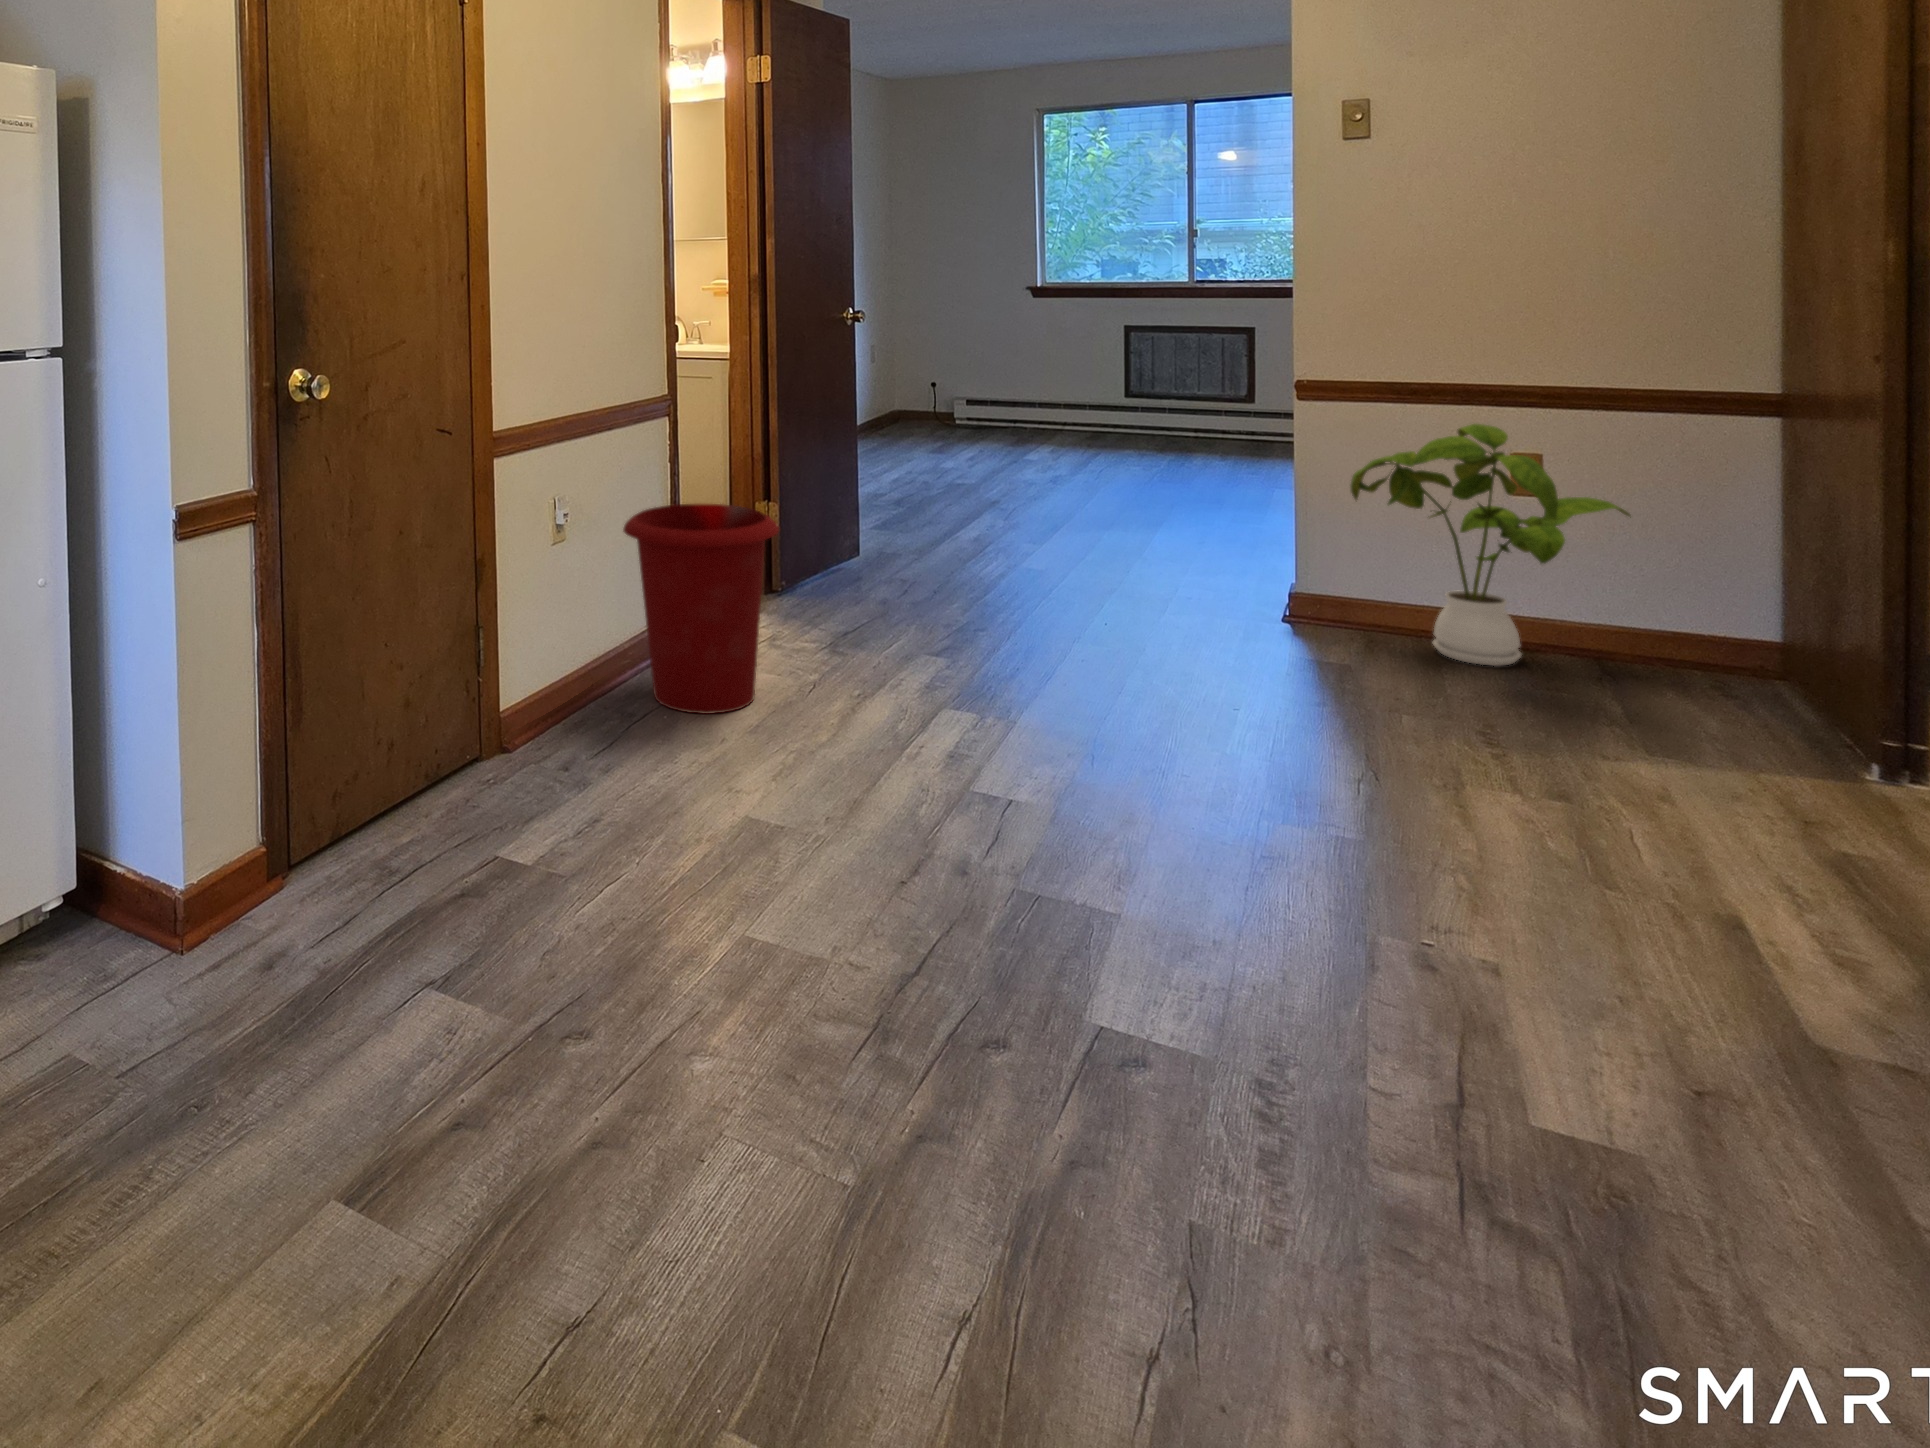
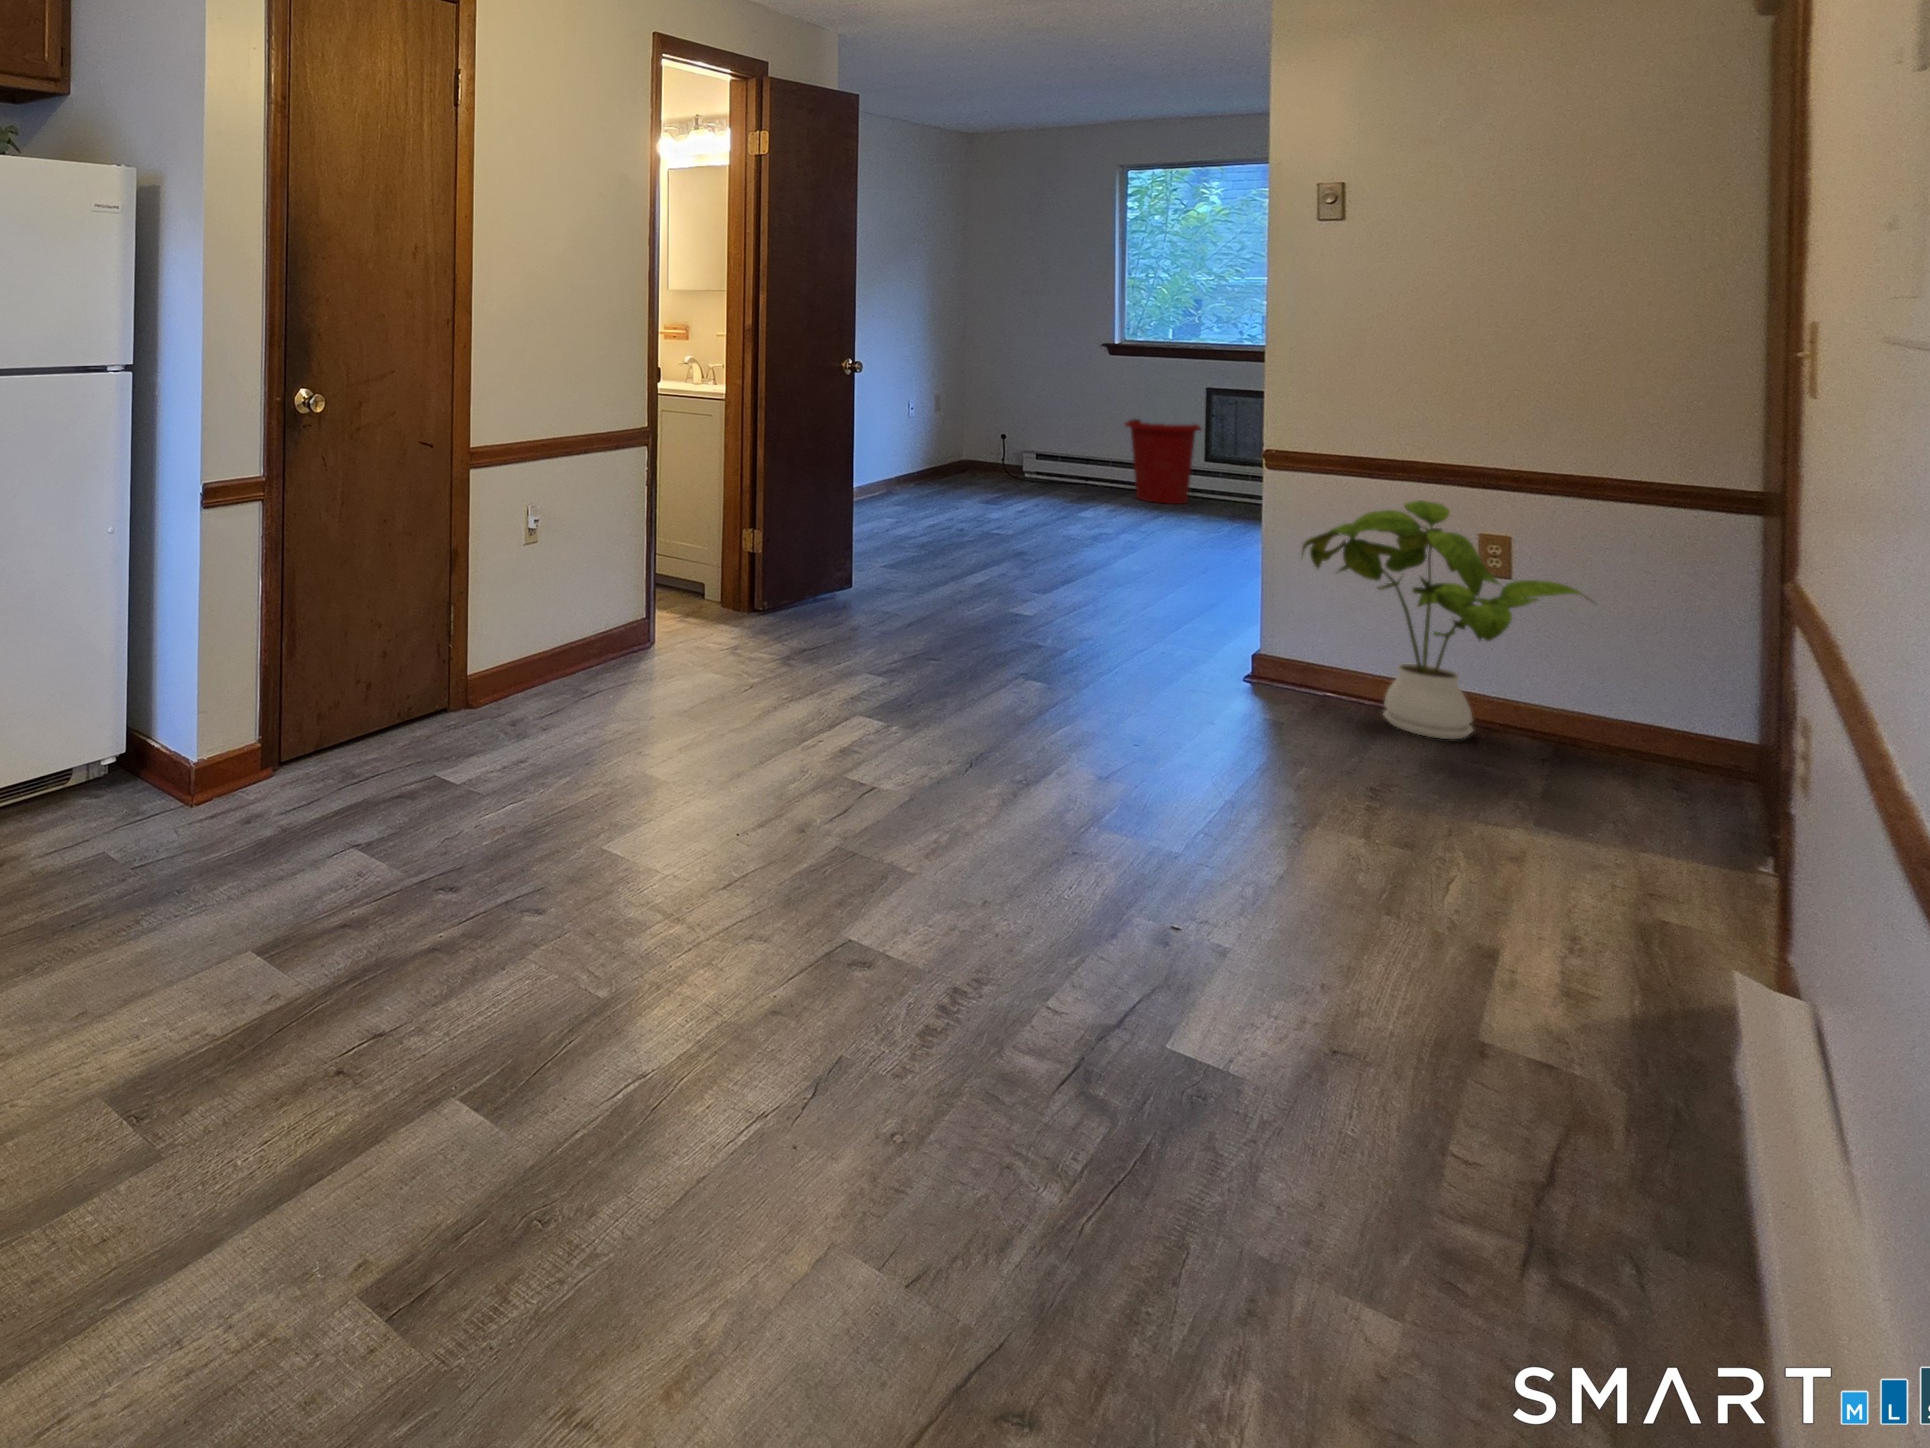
waste bin: present [623,504,779,714] -> present [1125,419,1201,504]

